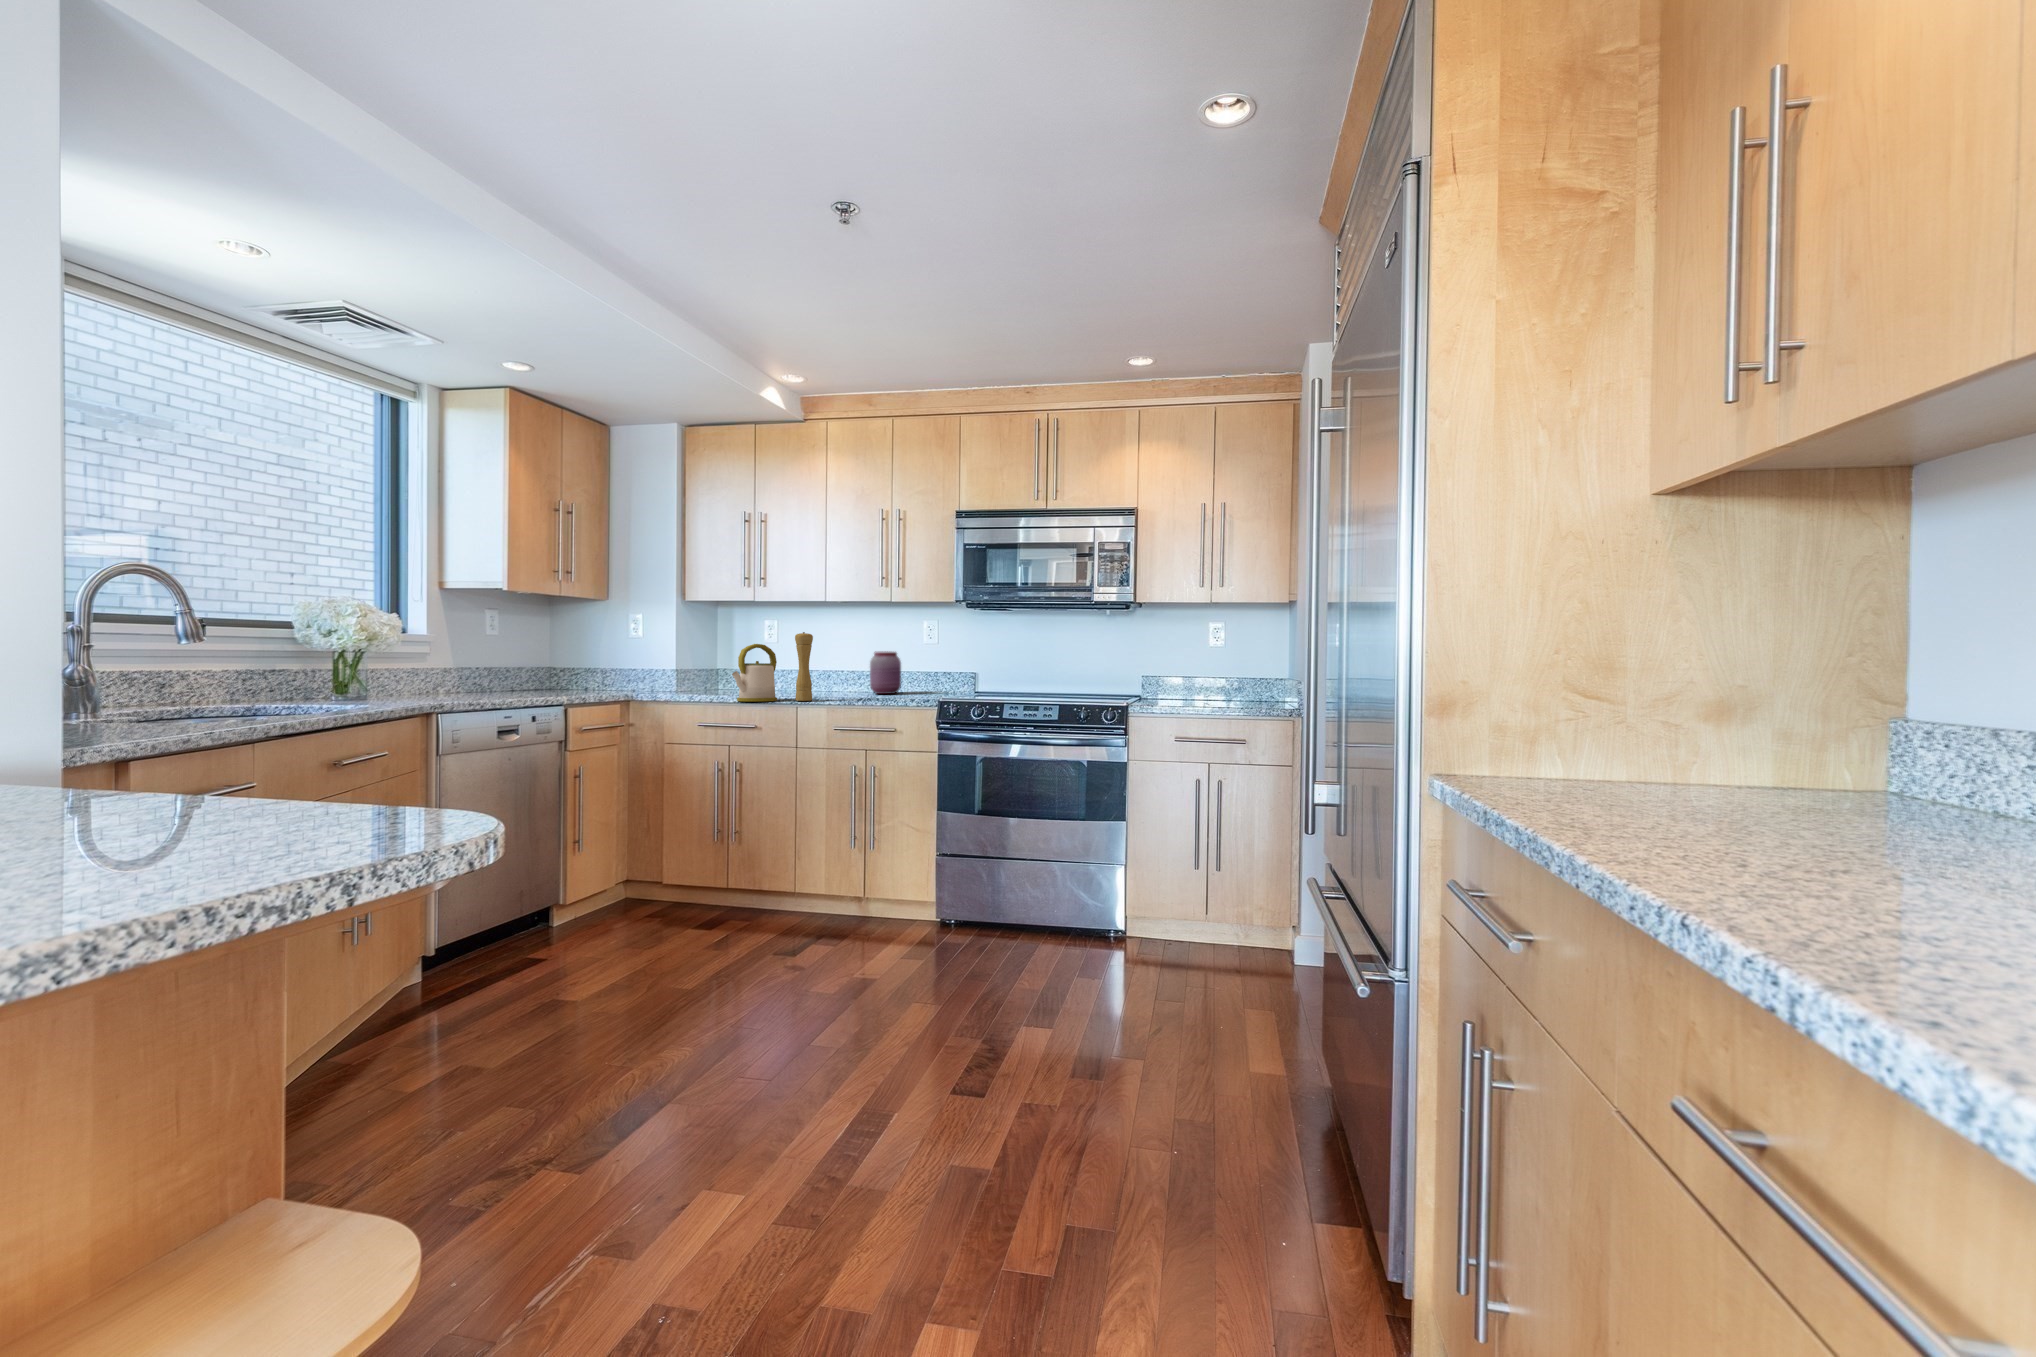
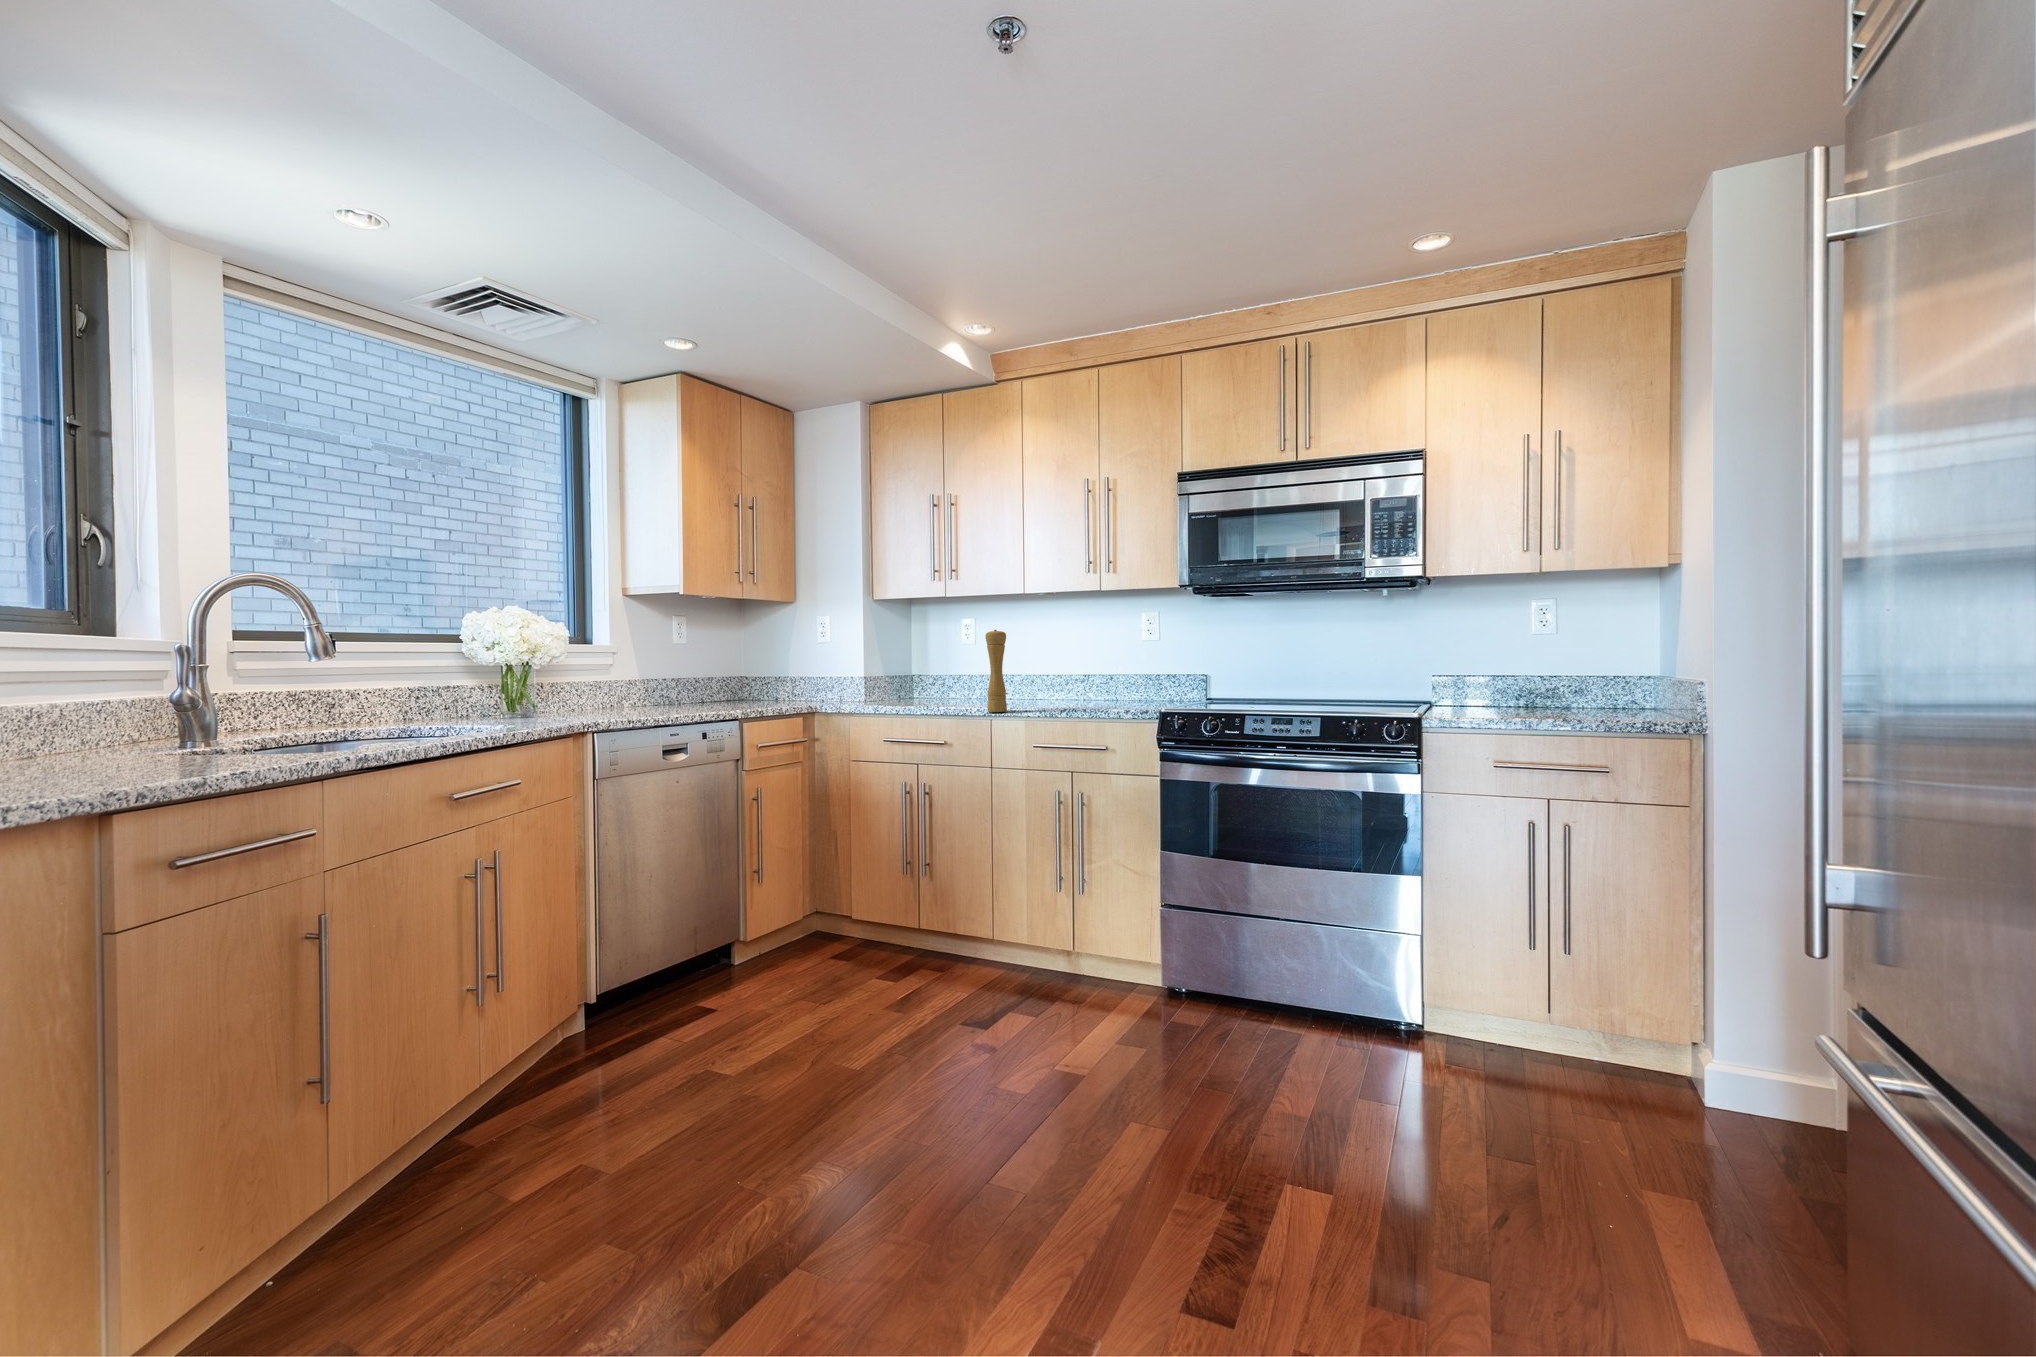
kettle: present [732,644,777,702] -> none [915,645,968,713]
jar: present [870,651,901,694] -> none [1077,650,1115,702]

